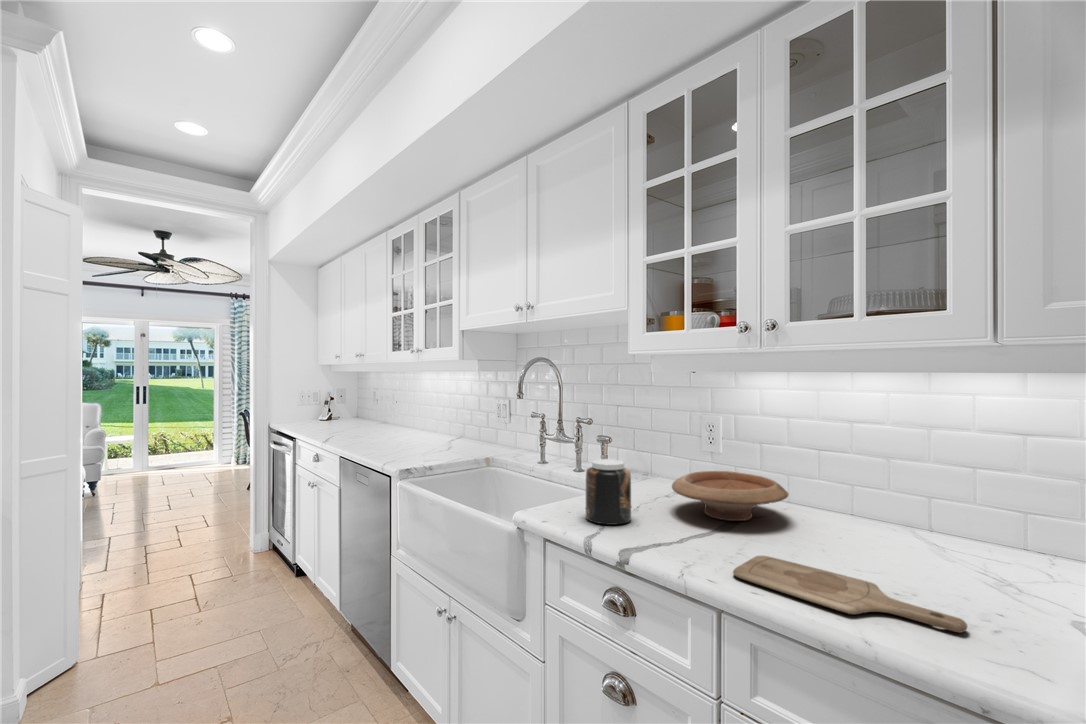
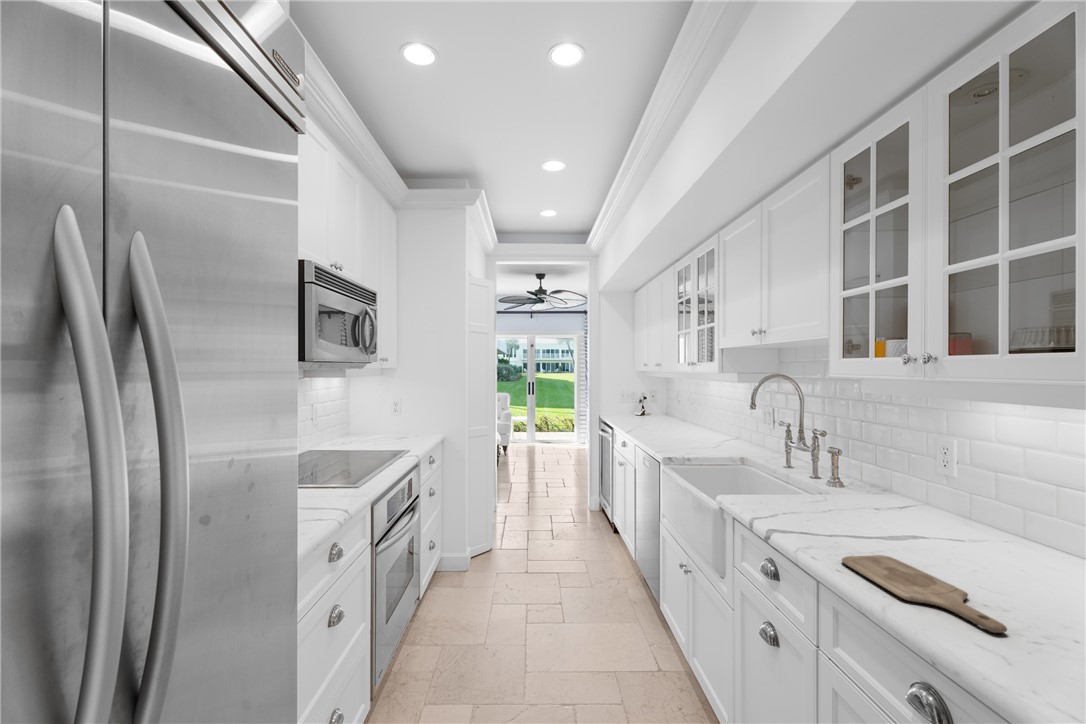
jar: present [586,459,631,525] -> none [770,464,810,517]
wooden bowl: present [672,471,788,521] -> none [855,488,981,536]

